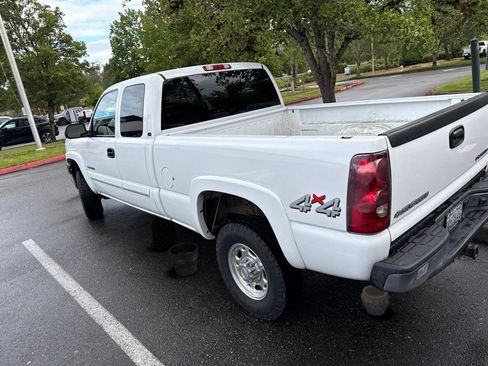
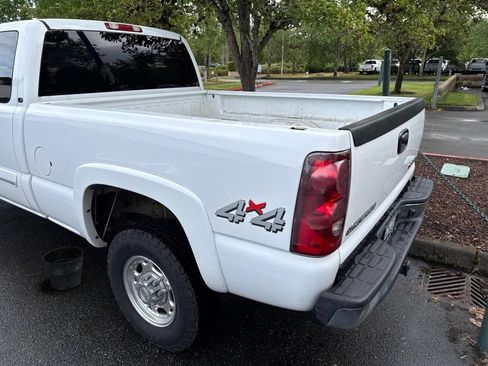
backpack: present [151,215,180,250] -> none [22,201,62,254]
planter: present [361,286,389,316] -> none [285,307,317,344]

